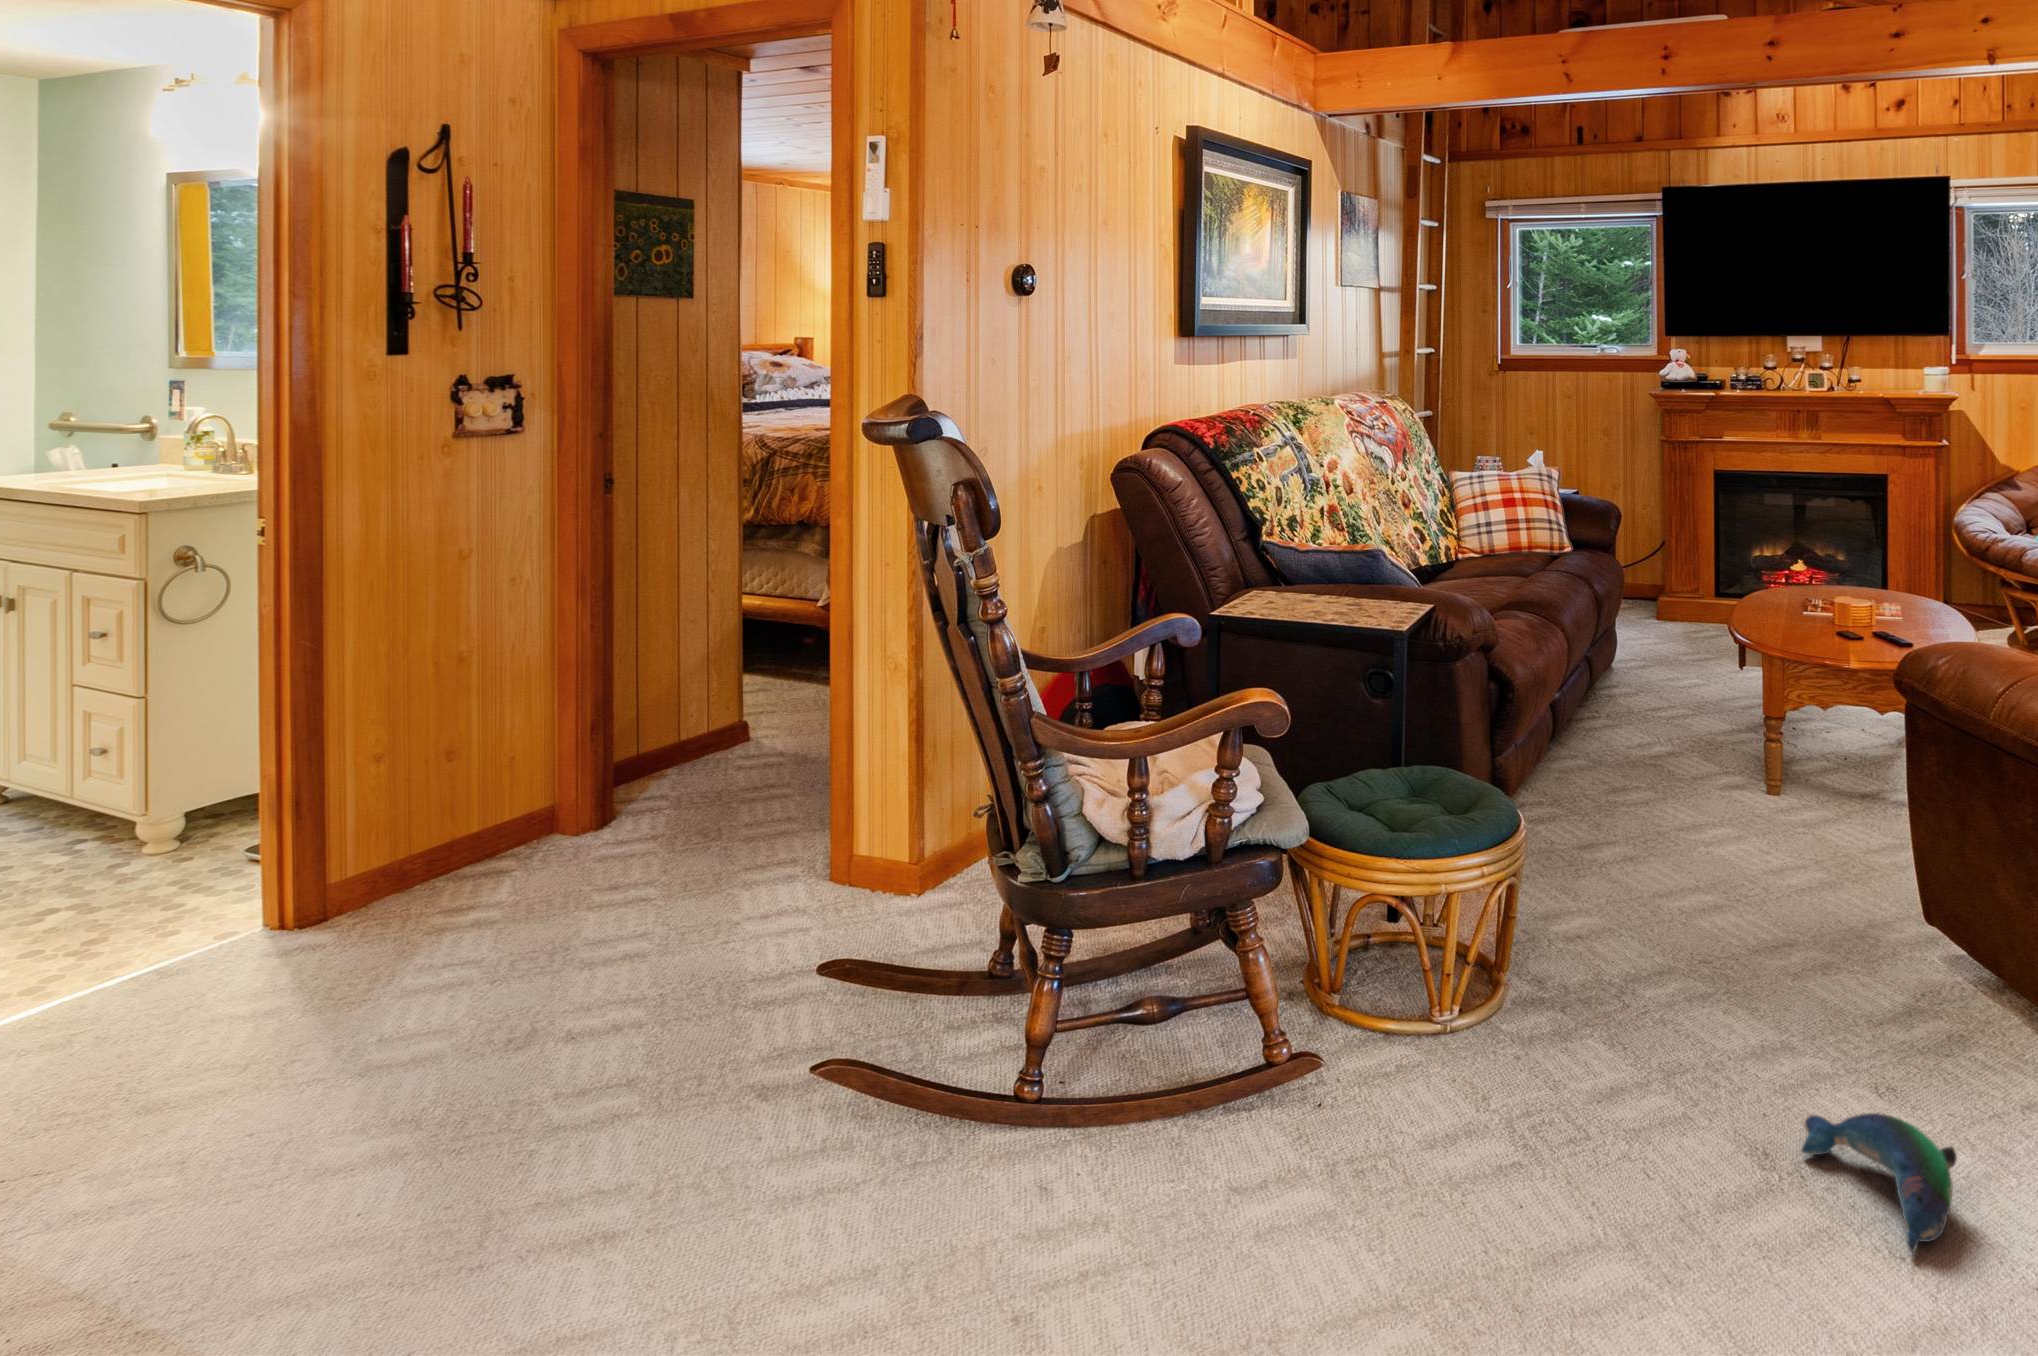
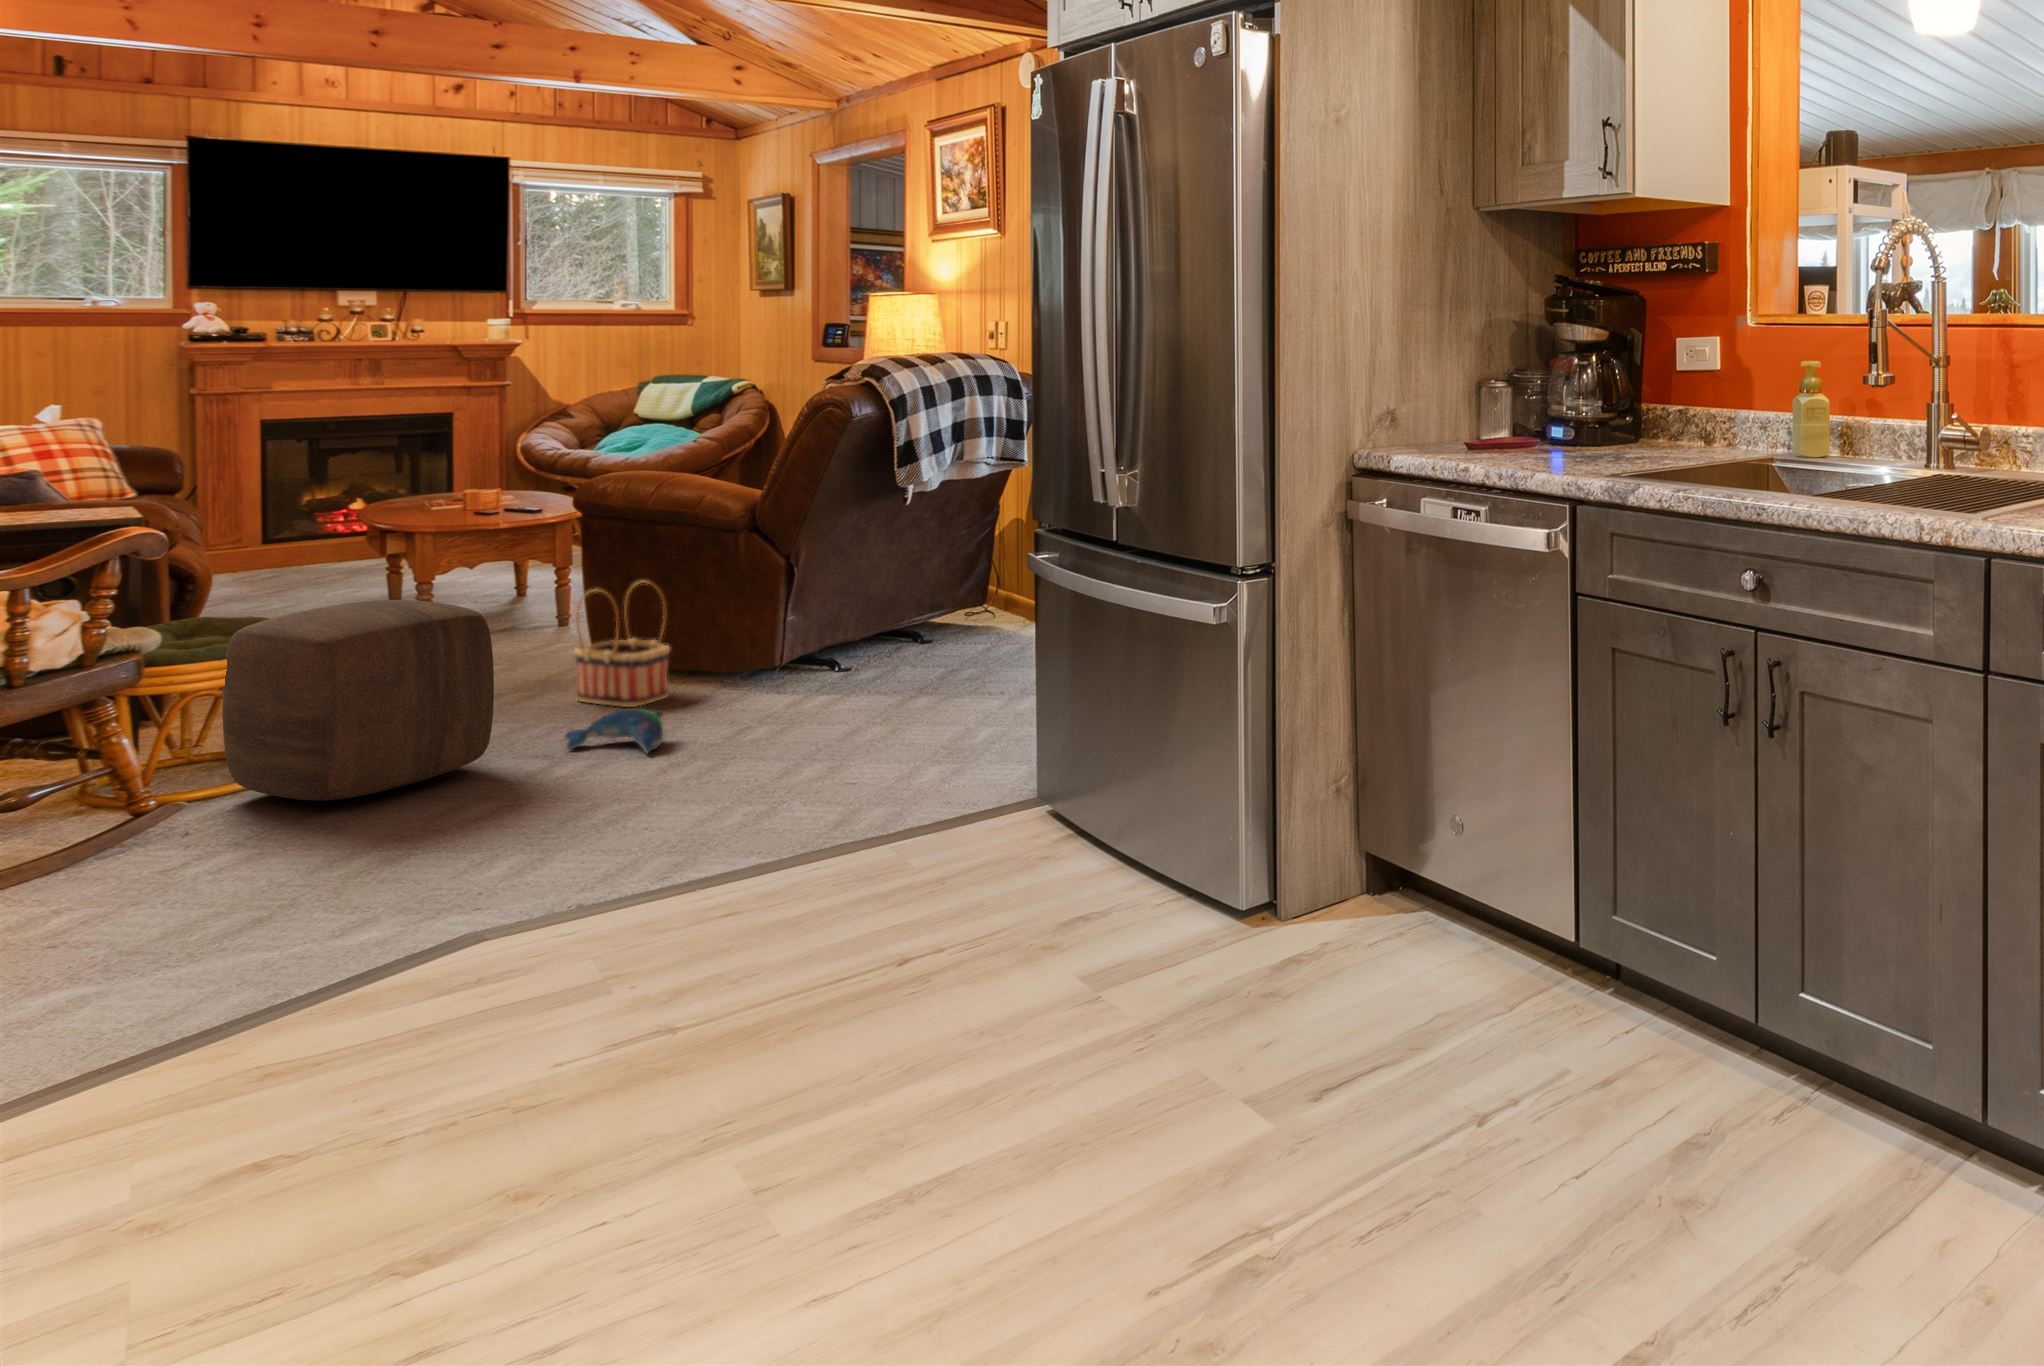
ottoman: none [1394,815,1683,1146] -> present [222,600,494,801]
basket: none [1876,838,2015,1068] -> present [574,582,670,707]

